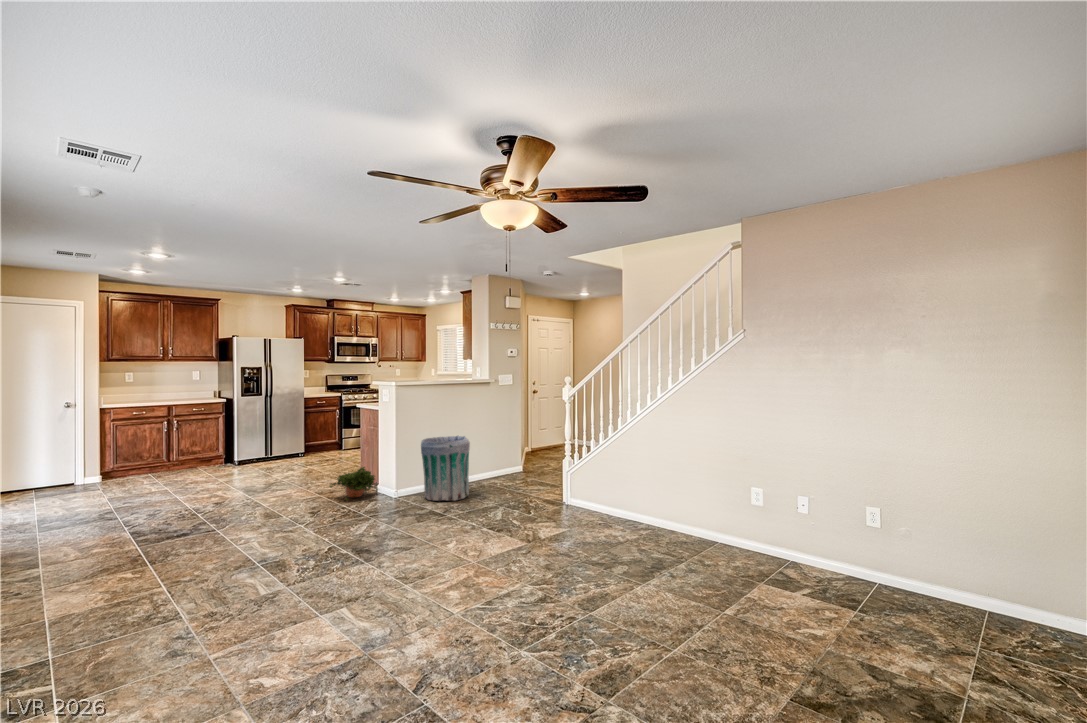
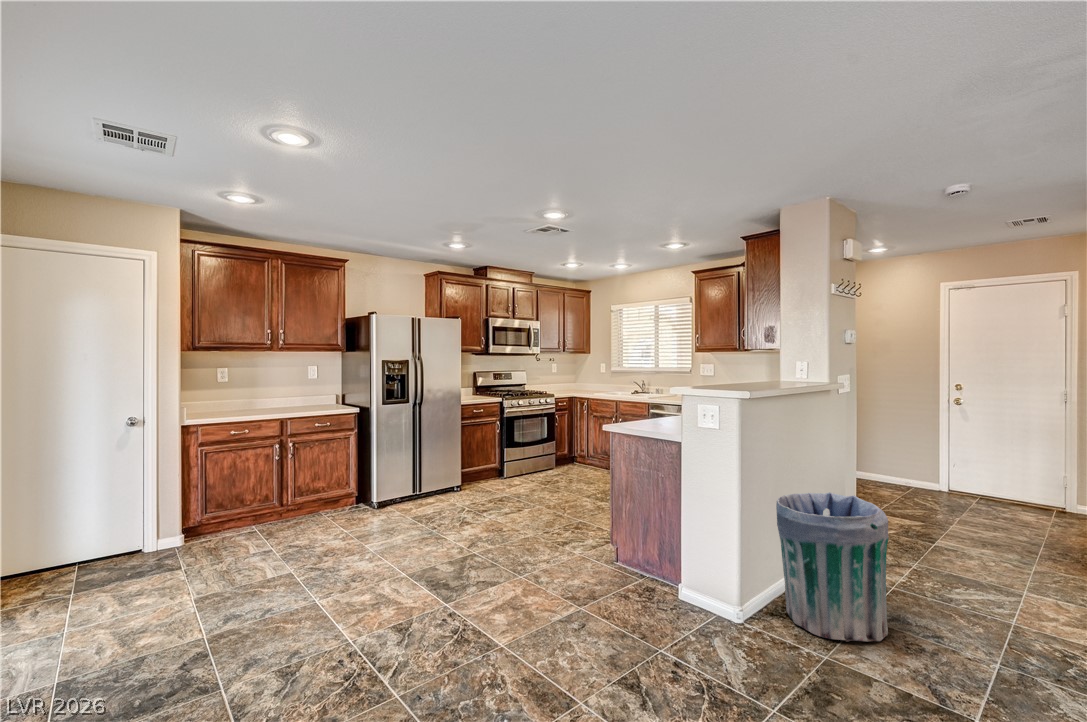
potted plant: present [330,467,378,500] -> none [597,549,693,630]

